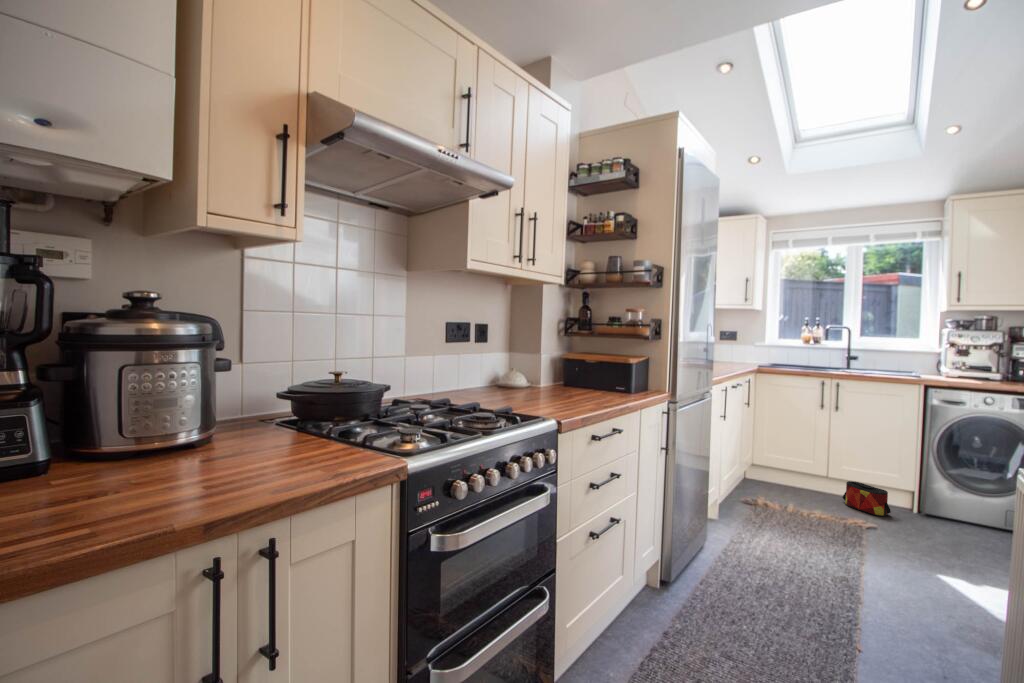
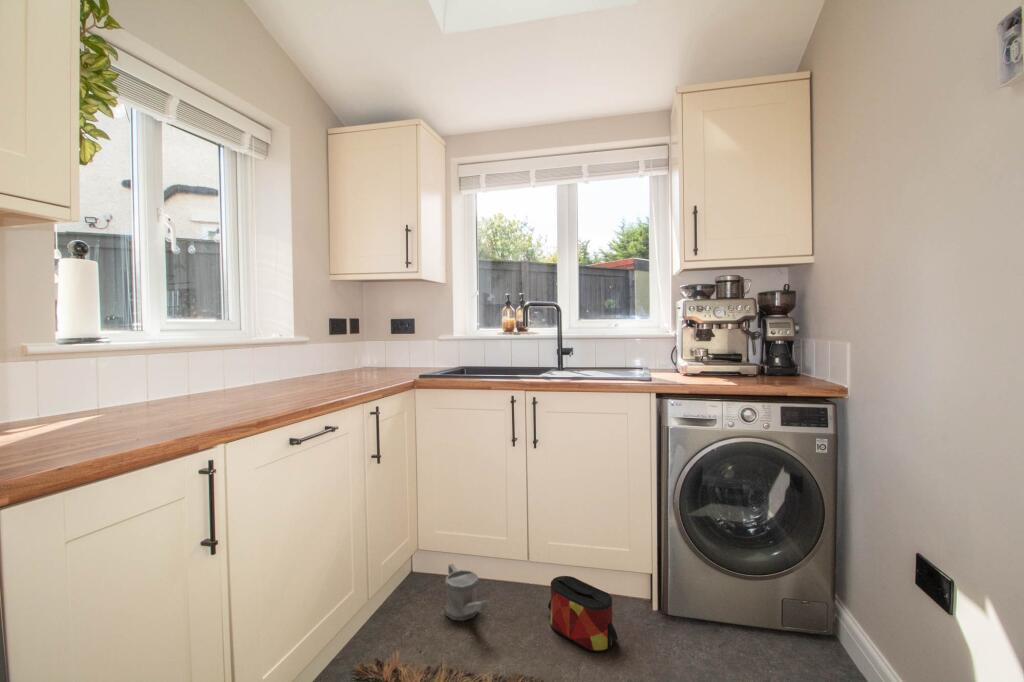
watering can: none [776,471,812,496] -> present [445,564,490,621]

